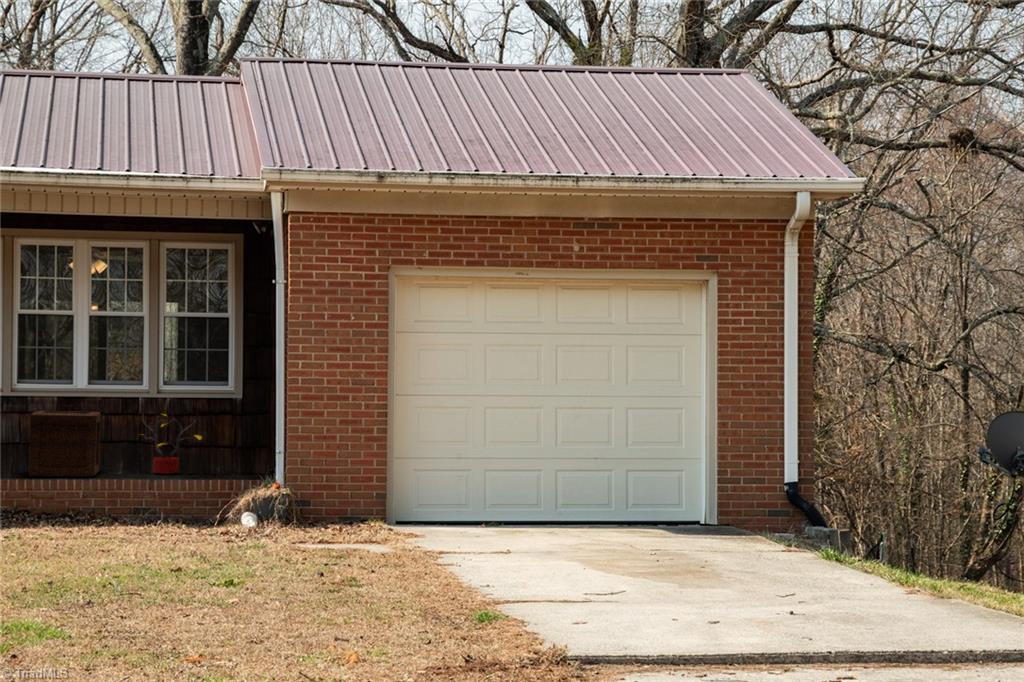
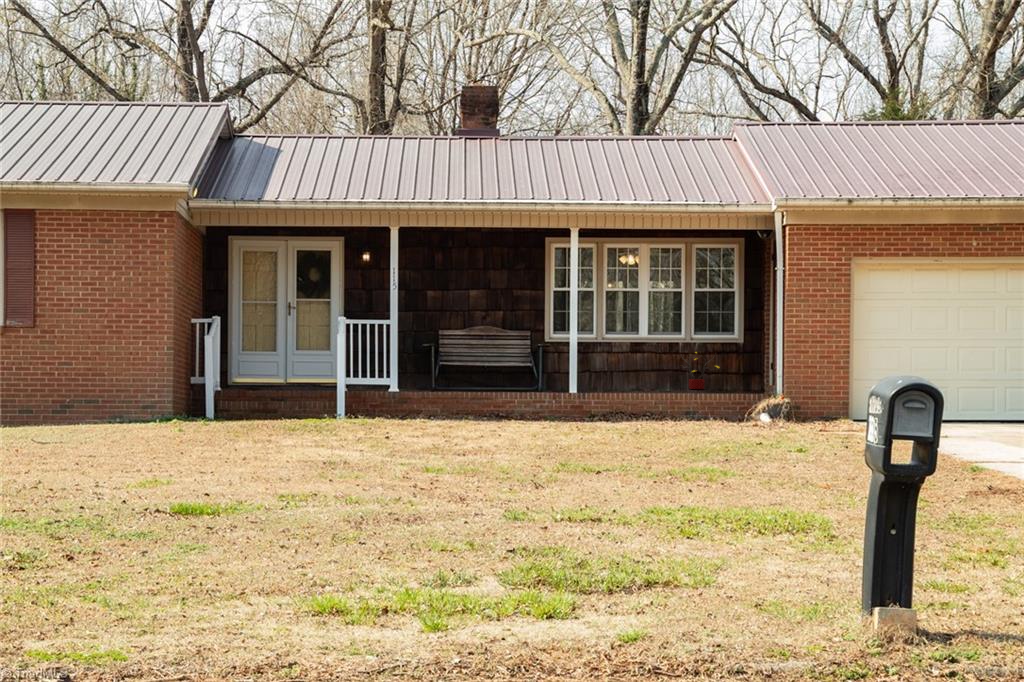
wooden crate: present [29,411,101,477] -> none [616,350,658,390]

